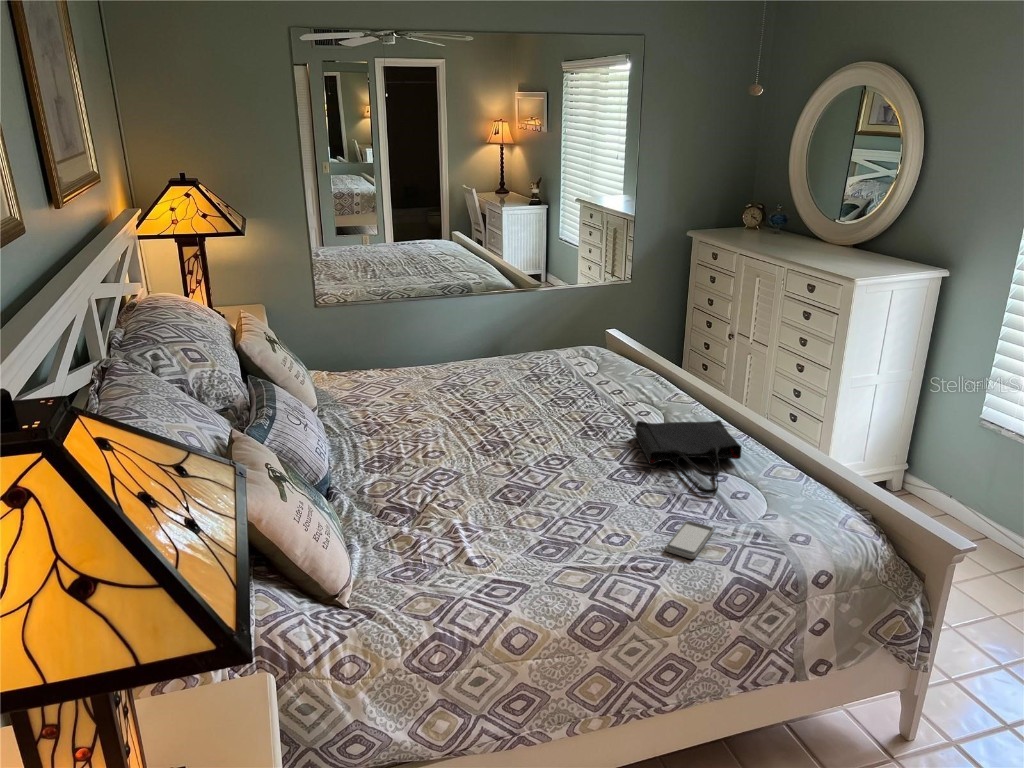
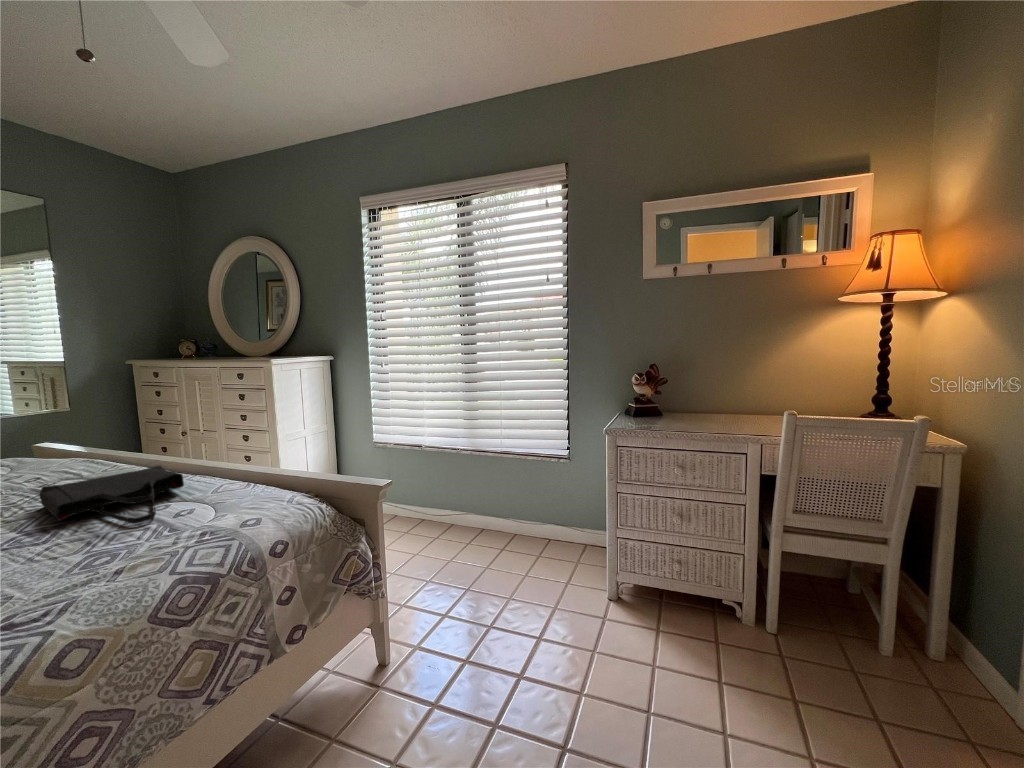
smartphone: present [666,521,714,559] -> none [68,546,147,591]

